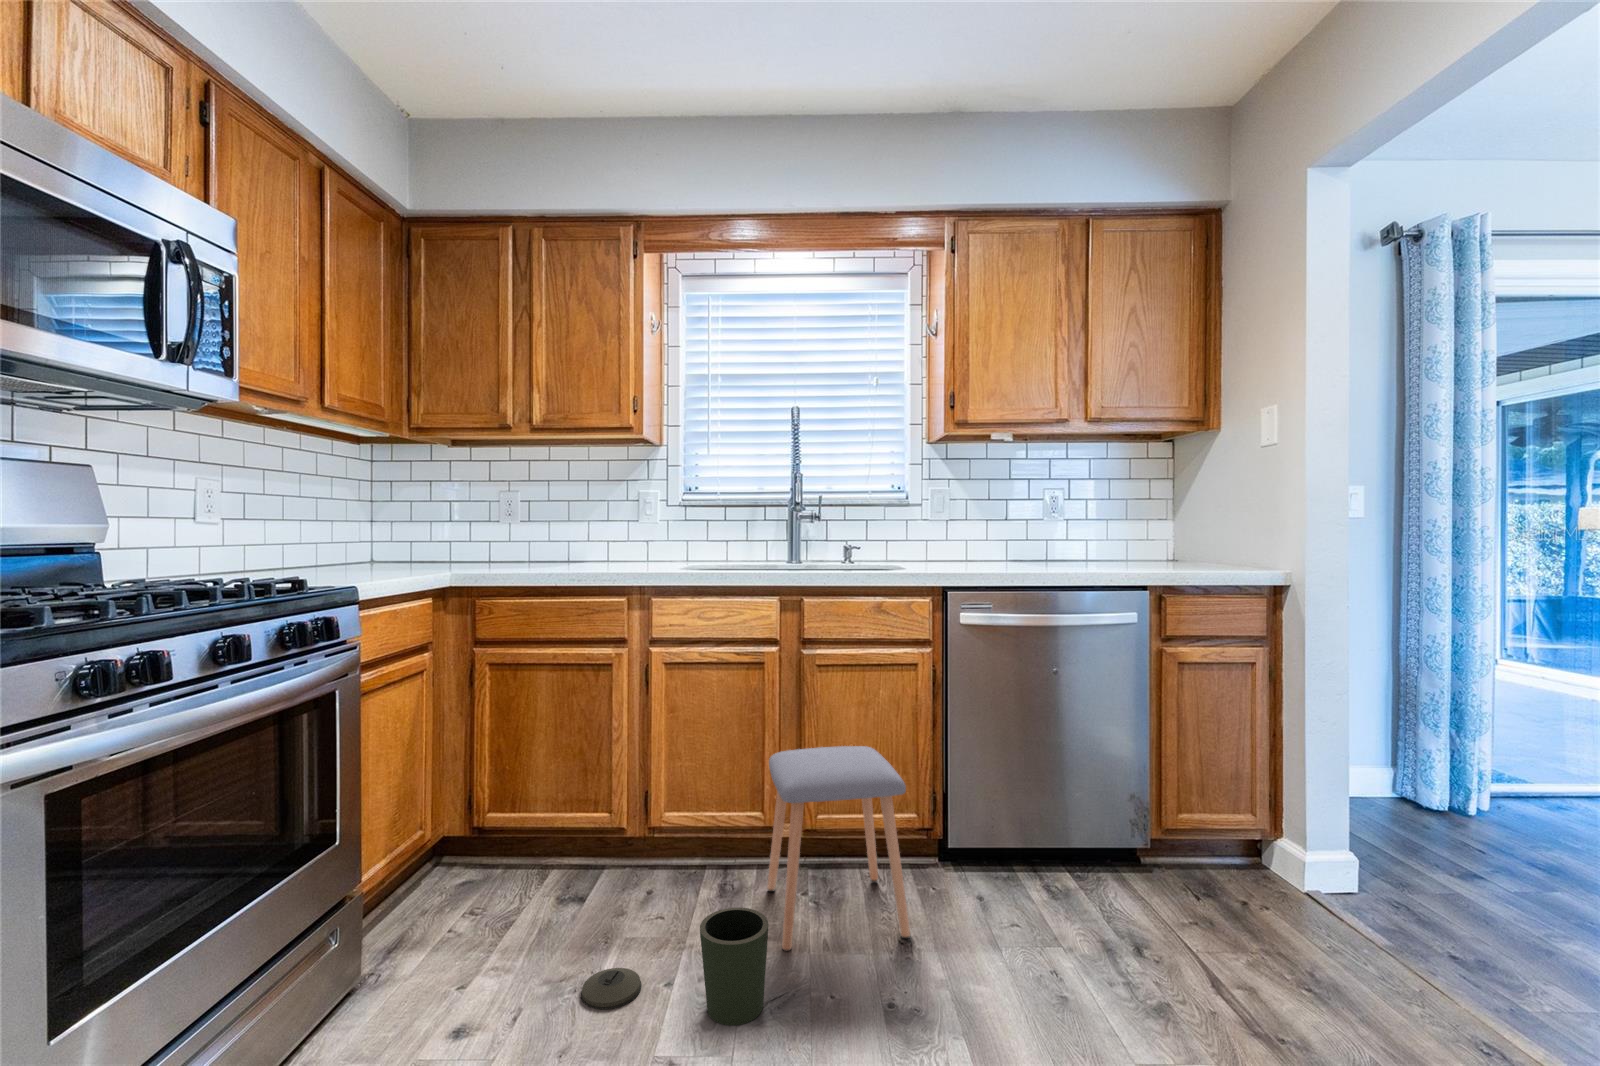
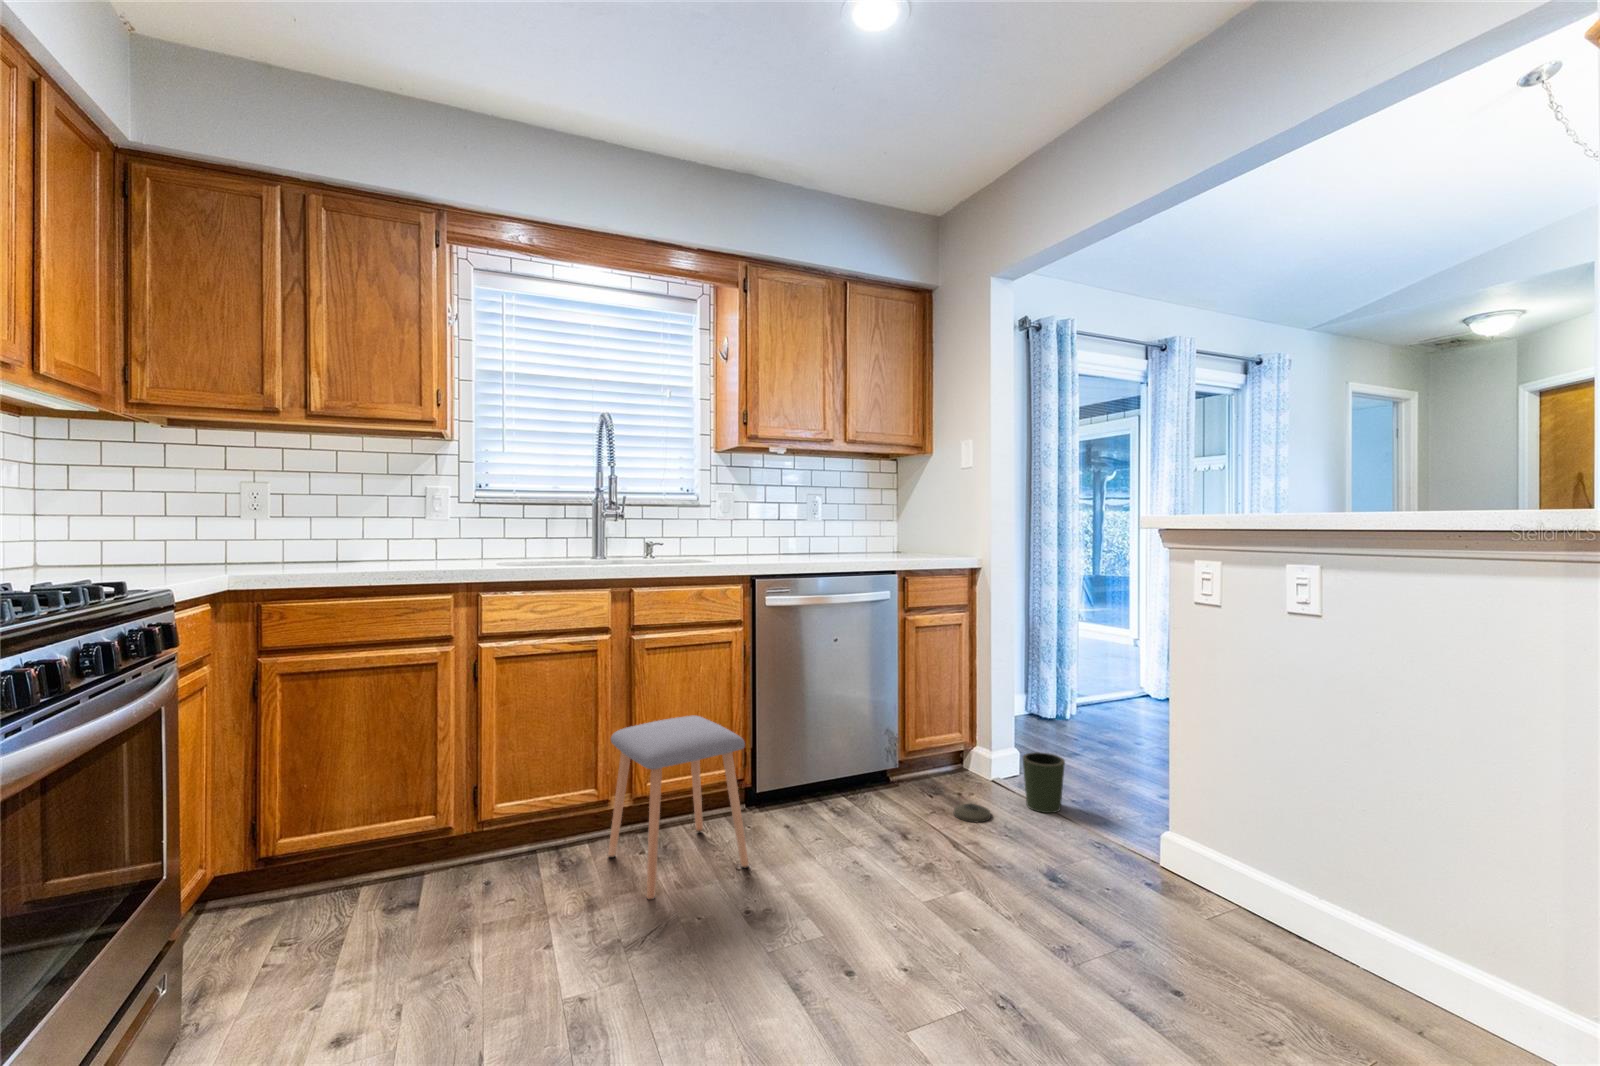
trash can: present [581,908,769,1025] -> present [954,752,1065,822]

